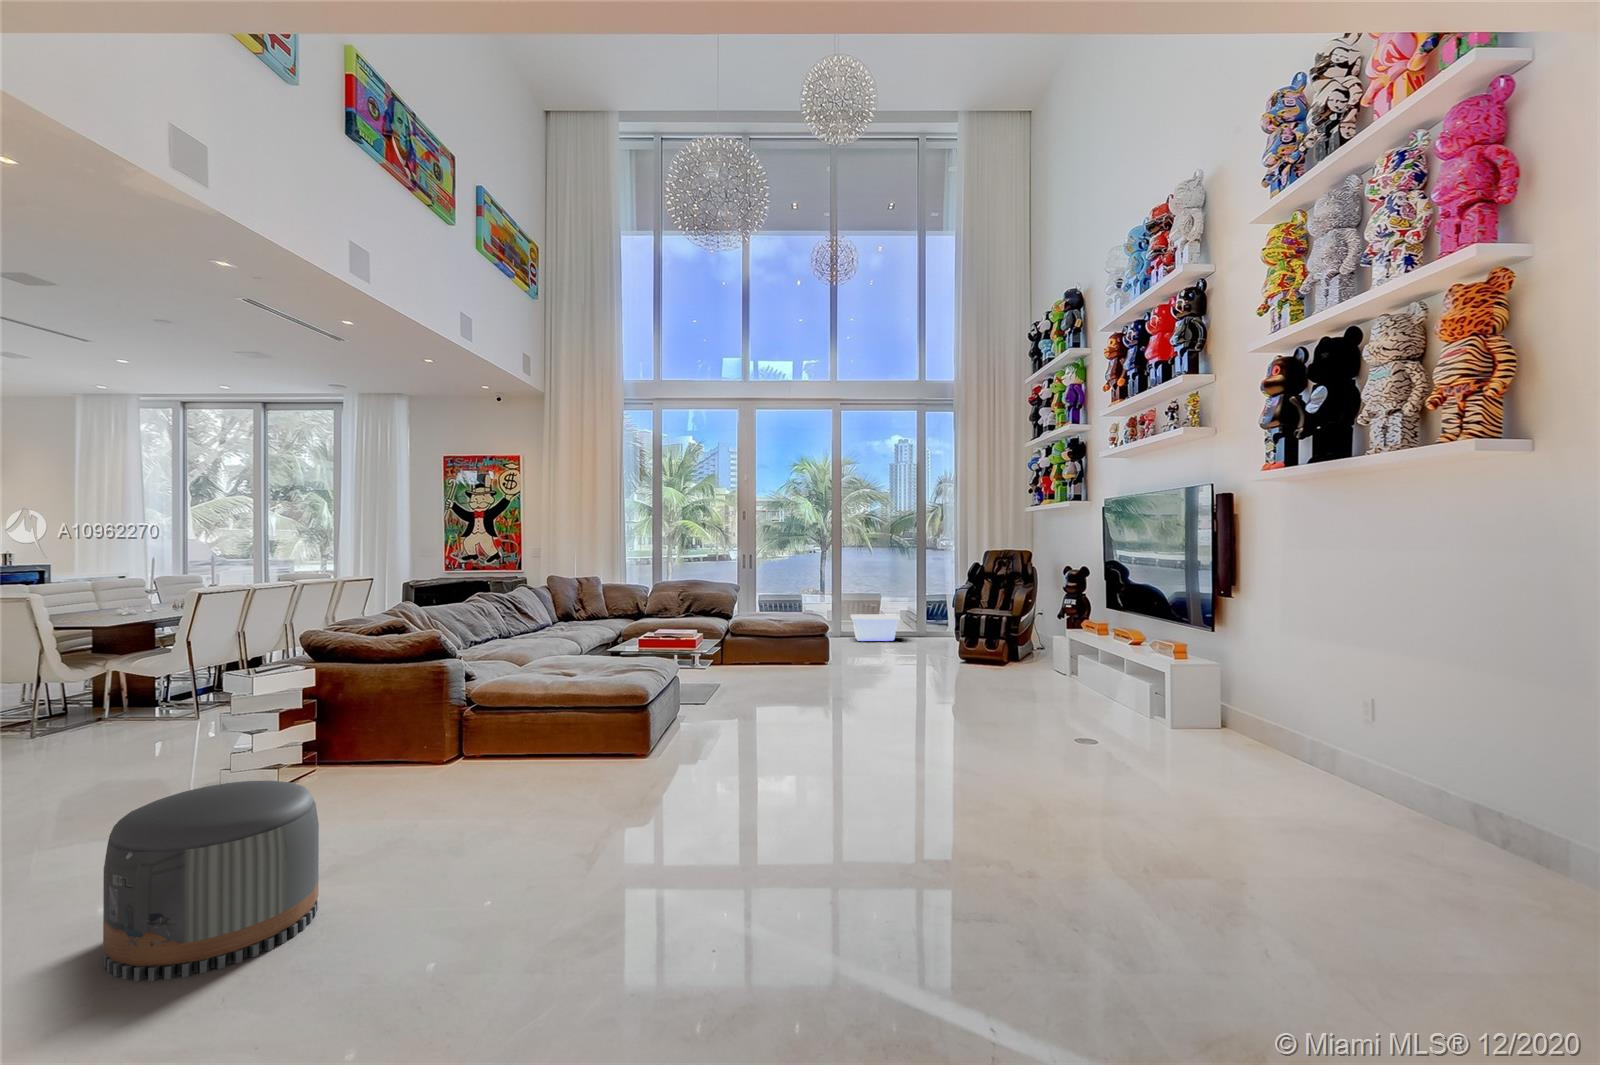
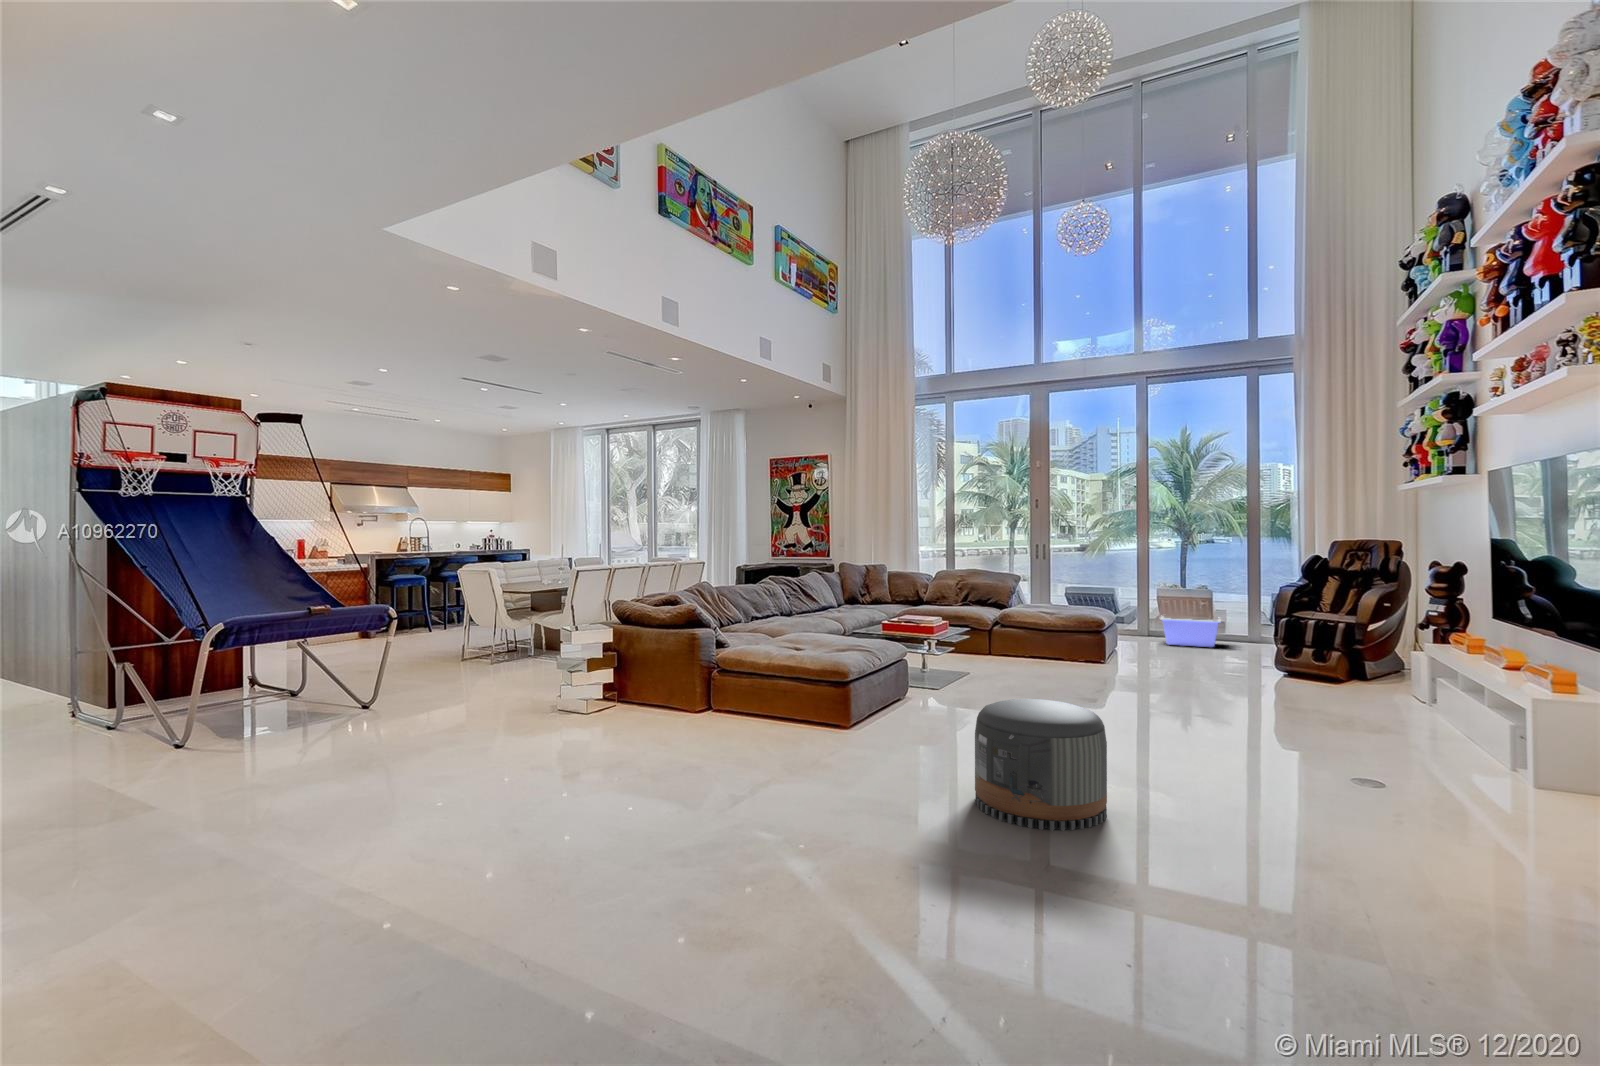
pouf: present [103,781,319,981] -> present [975,699,1107,831]

